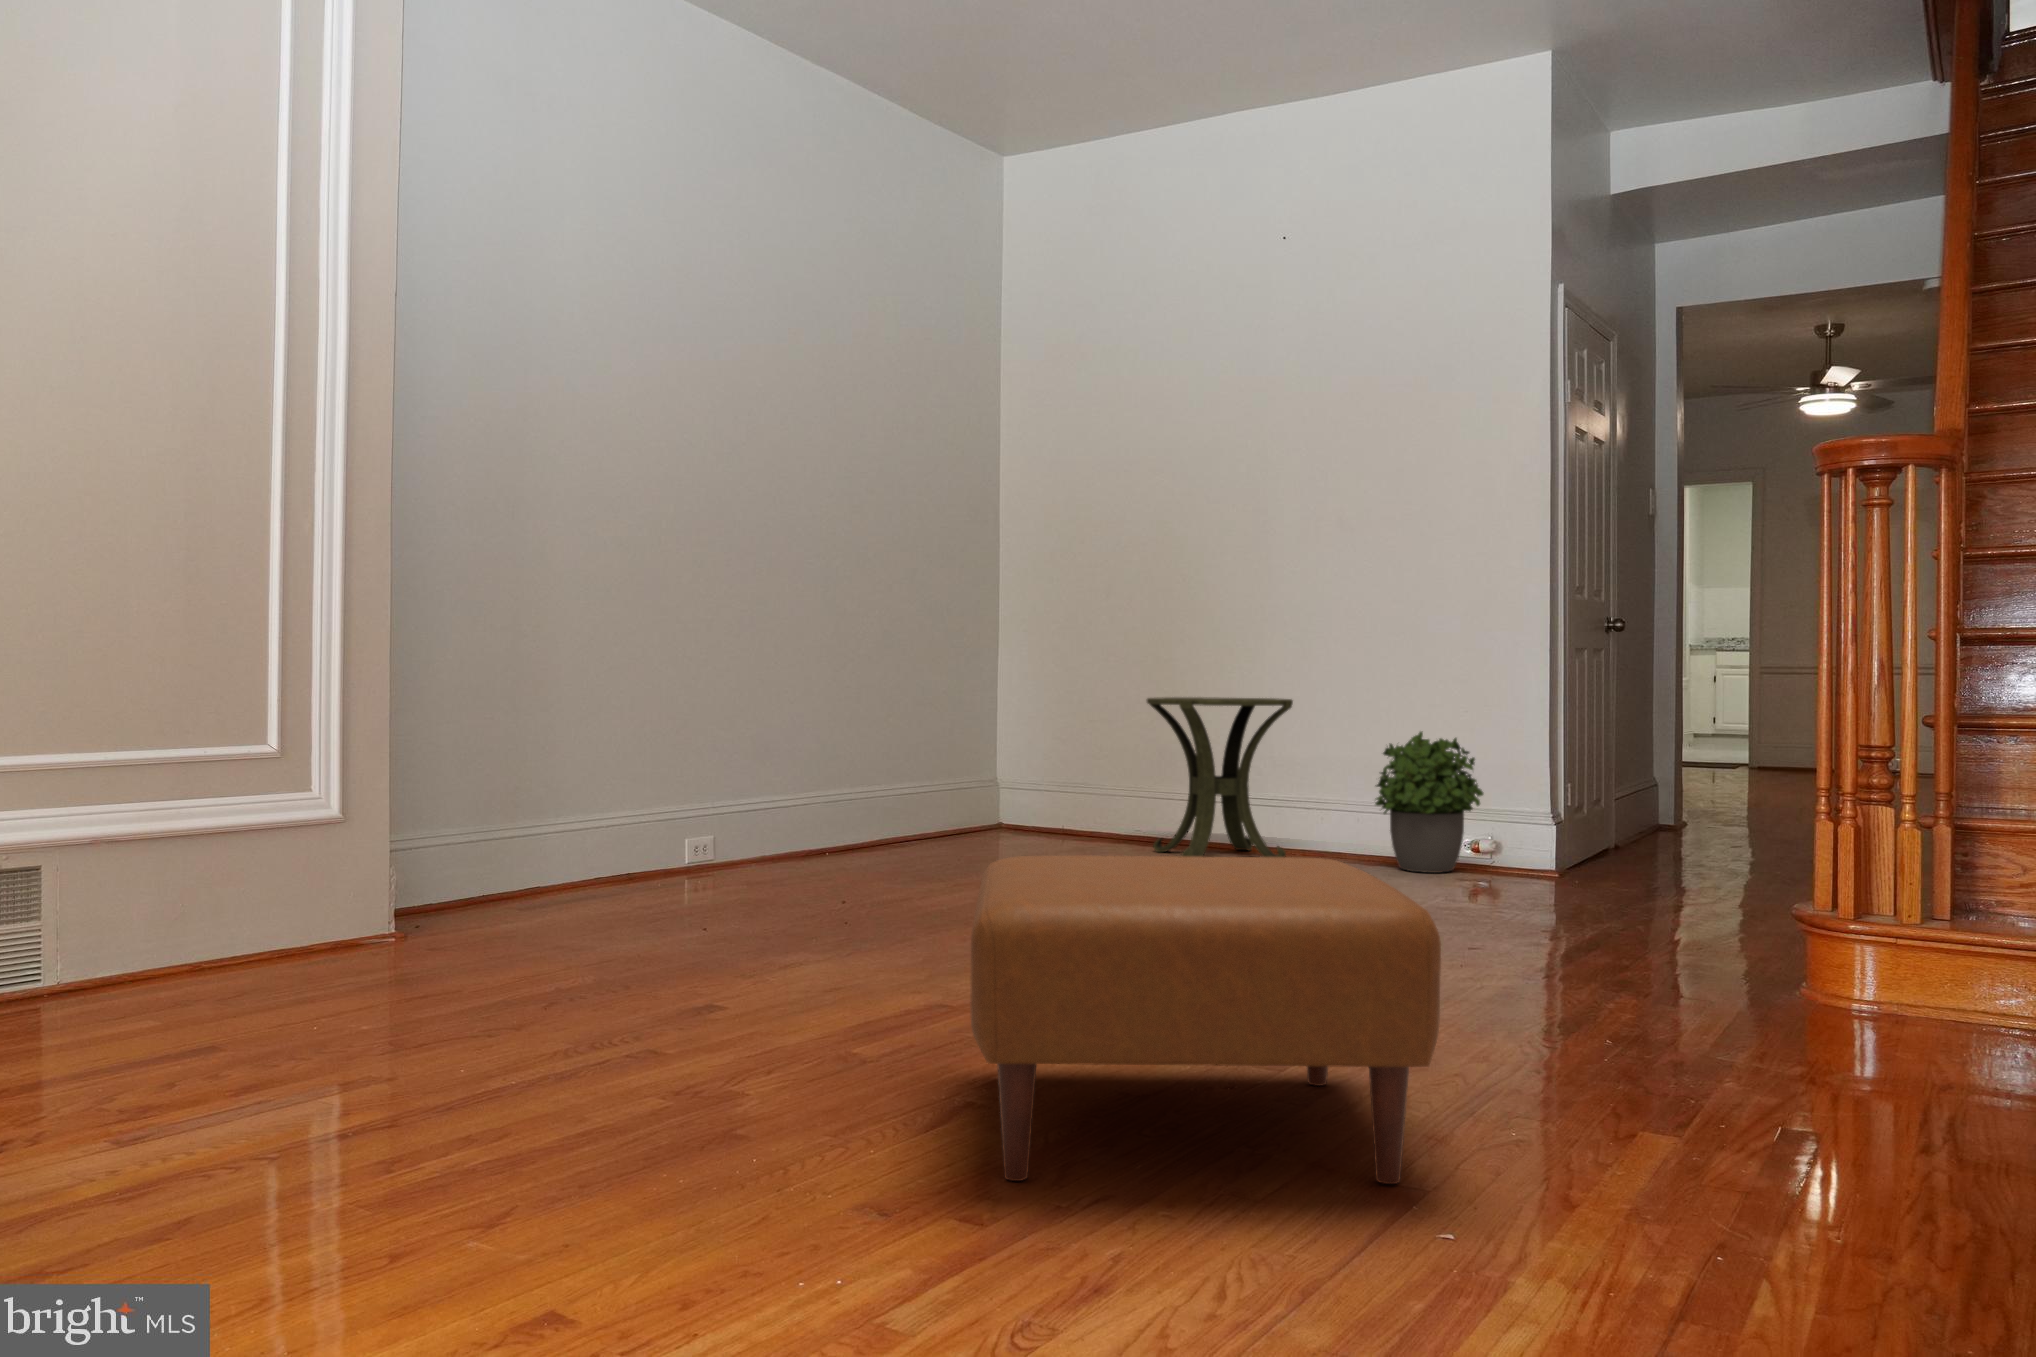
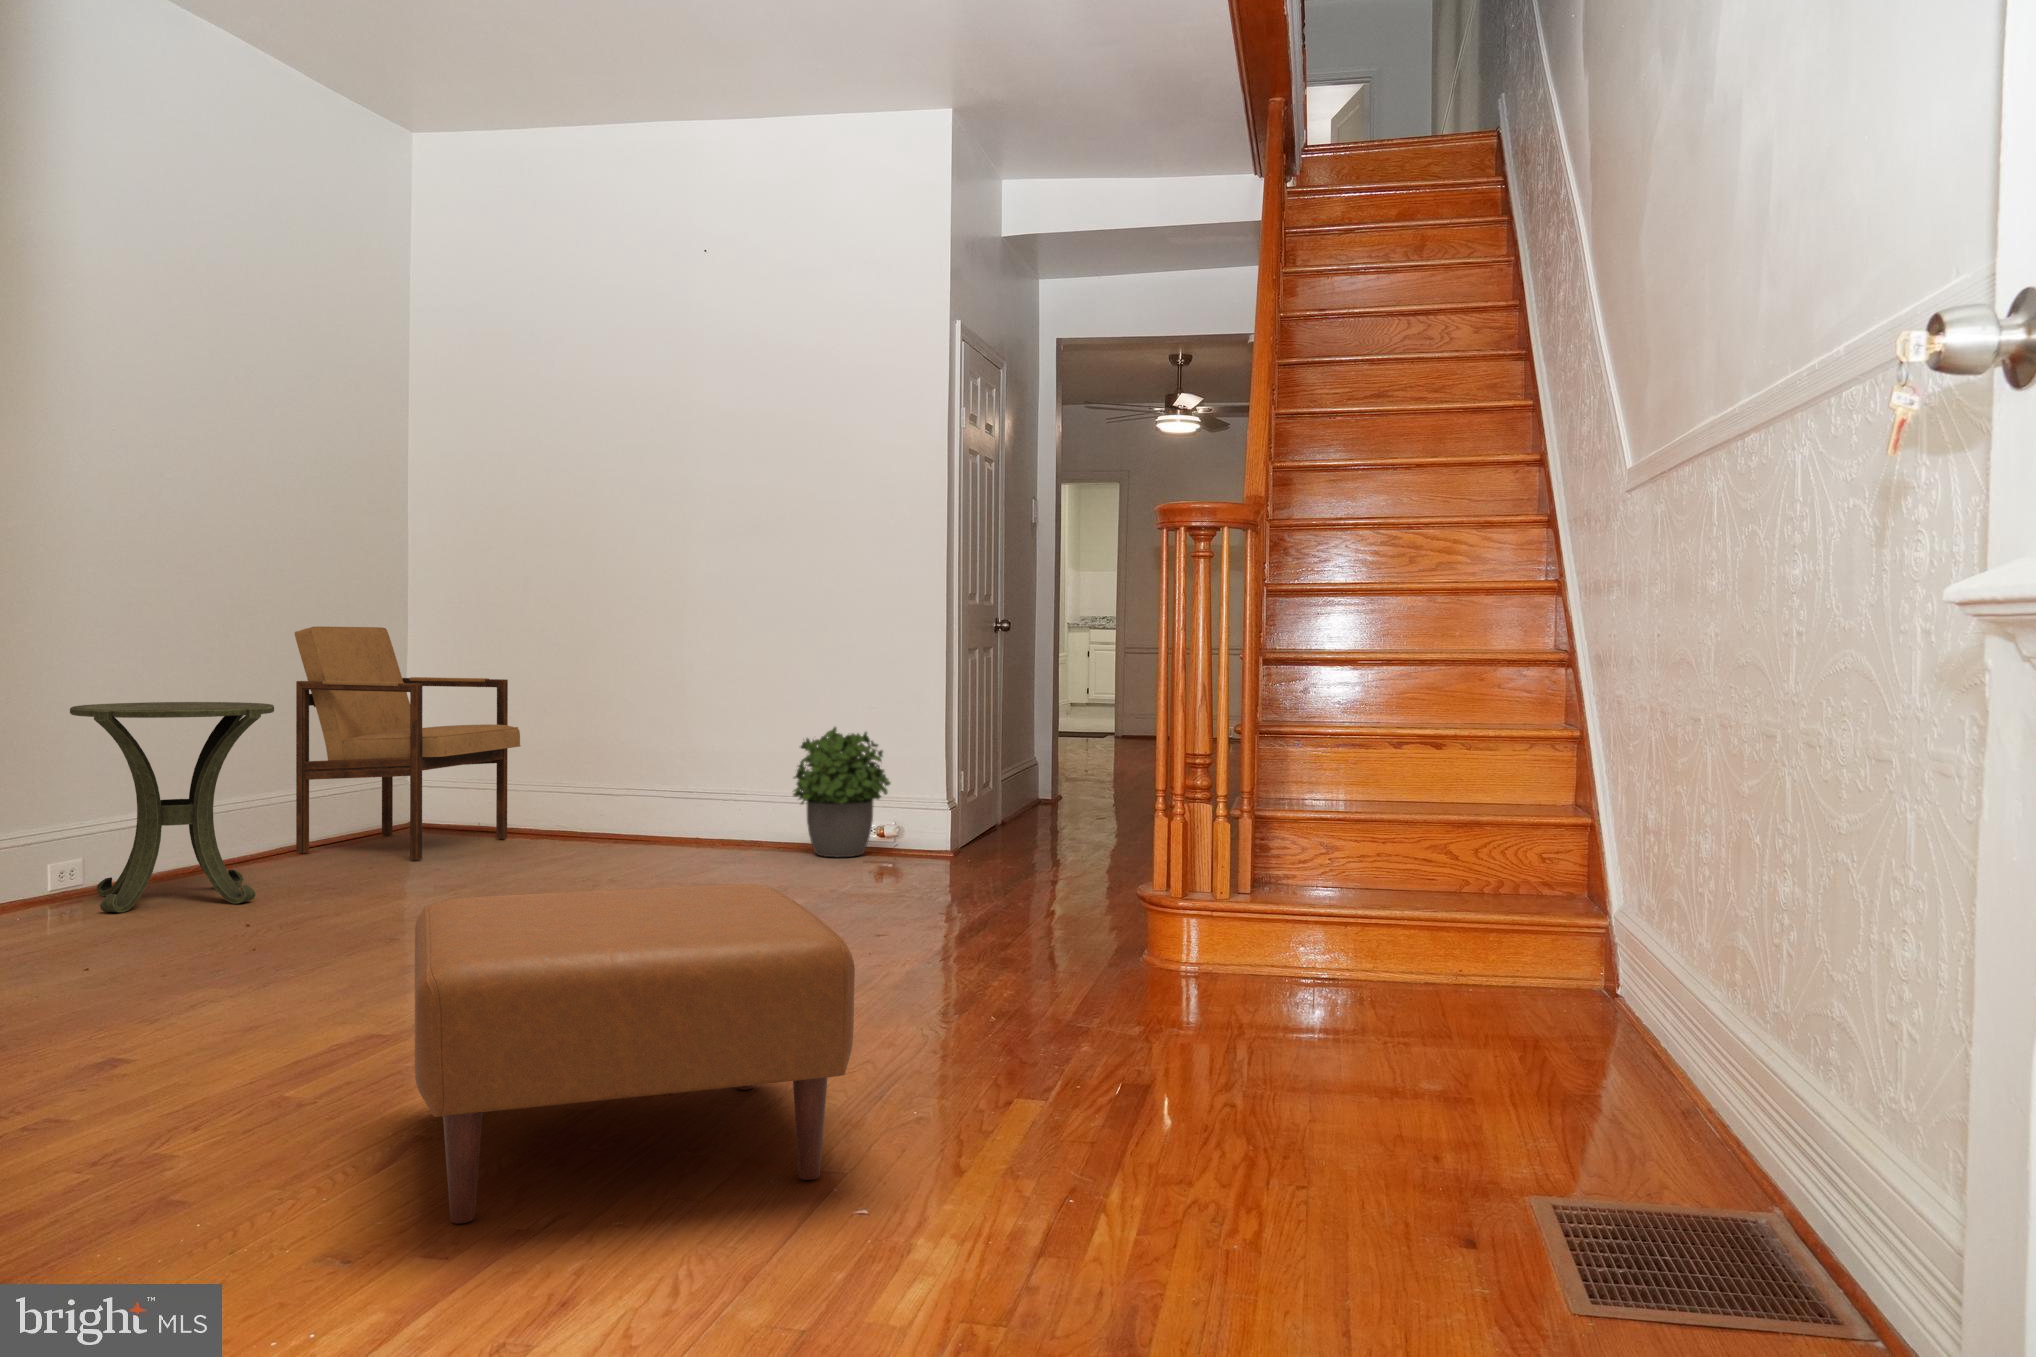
armchair: none [899,632,1101,856] -> present [294,626,521,860]
side table: present [1147,697,1293,857] -> present [70,702,274,912]

